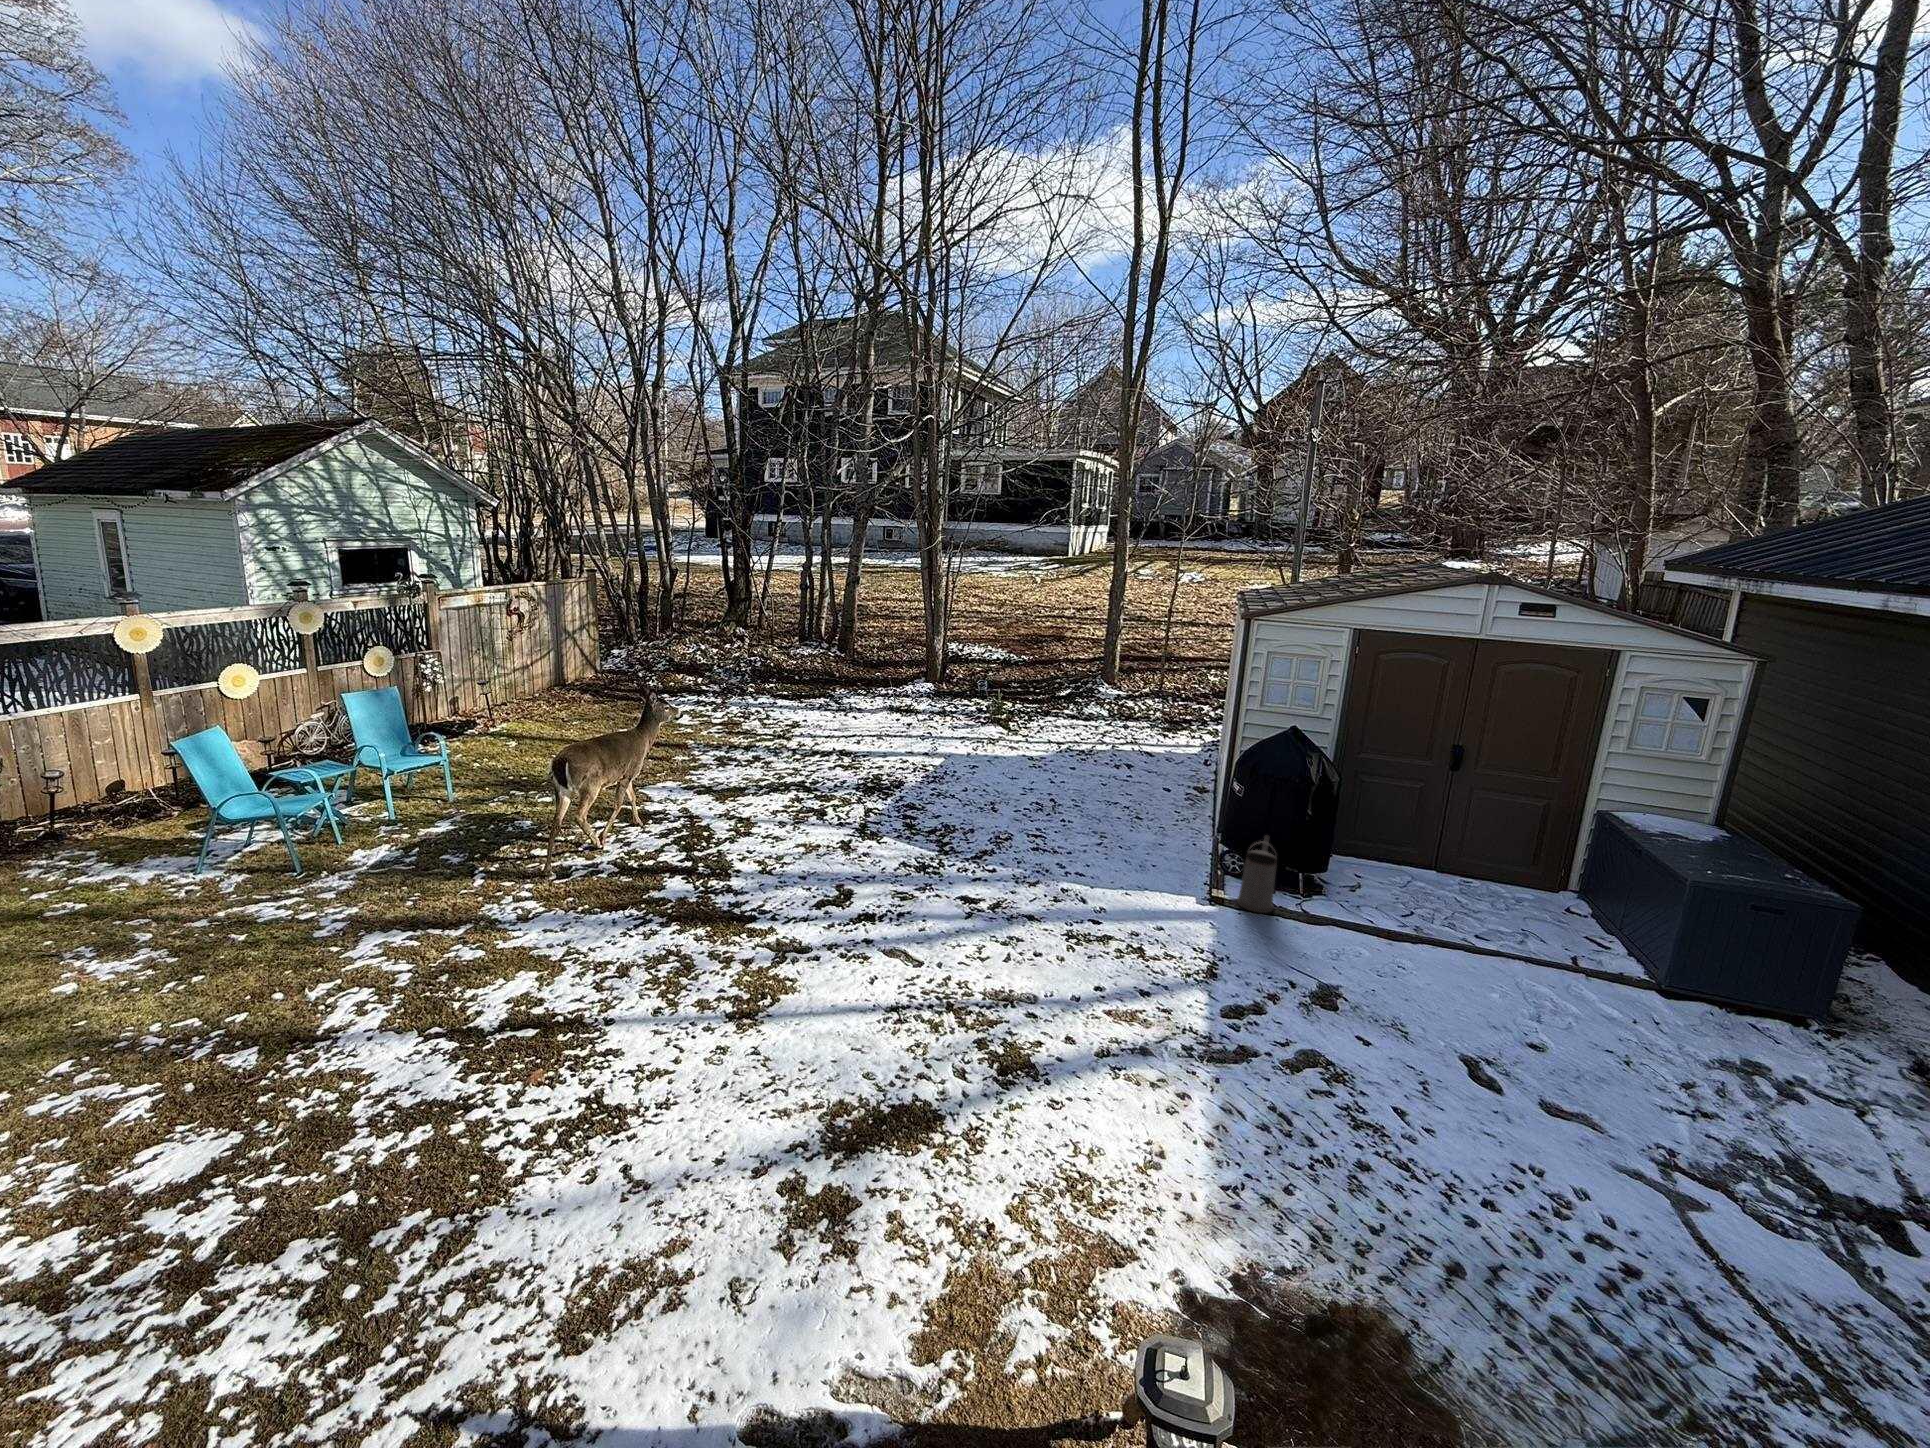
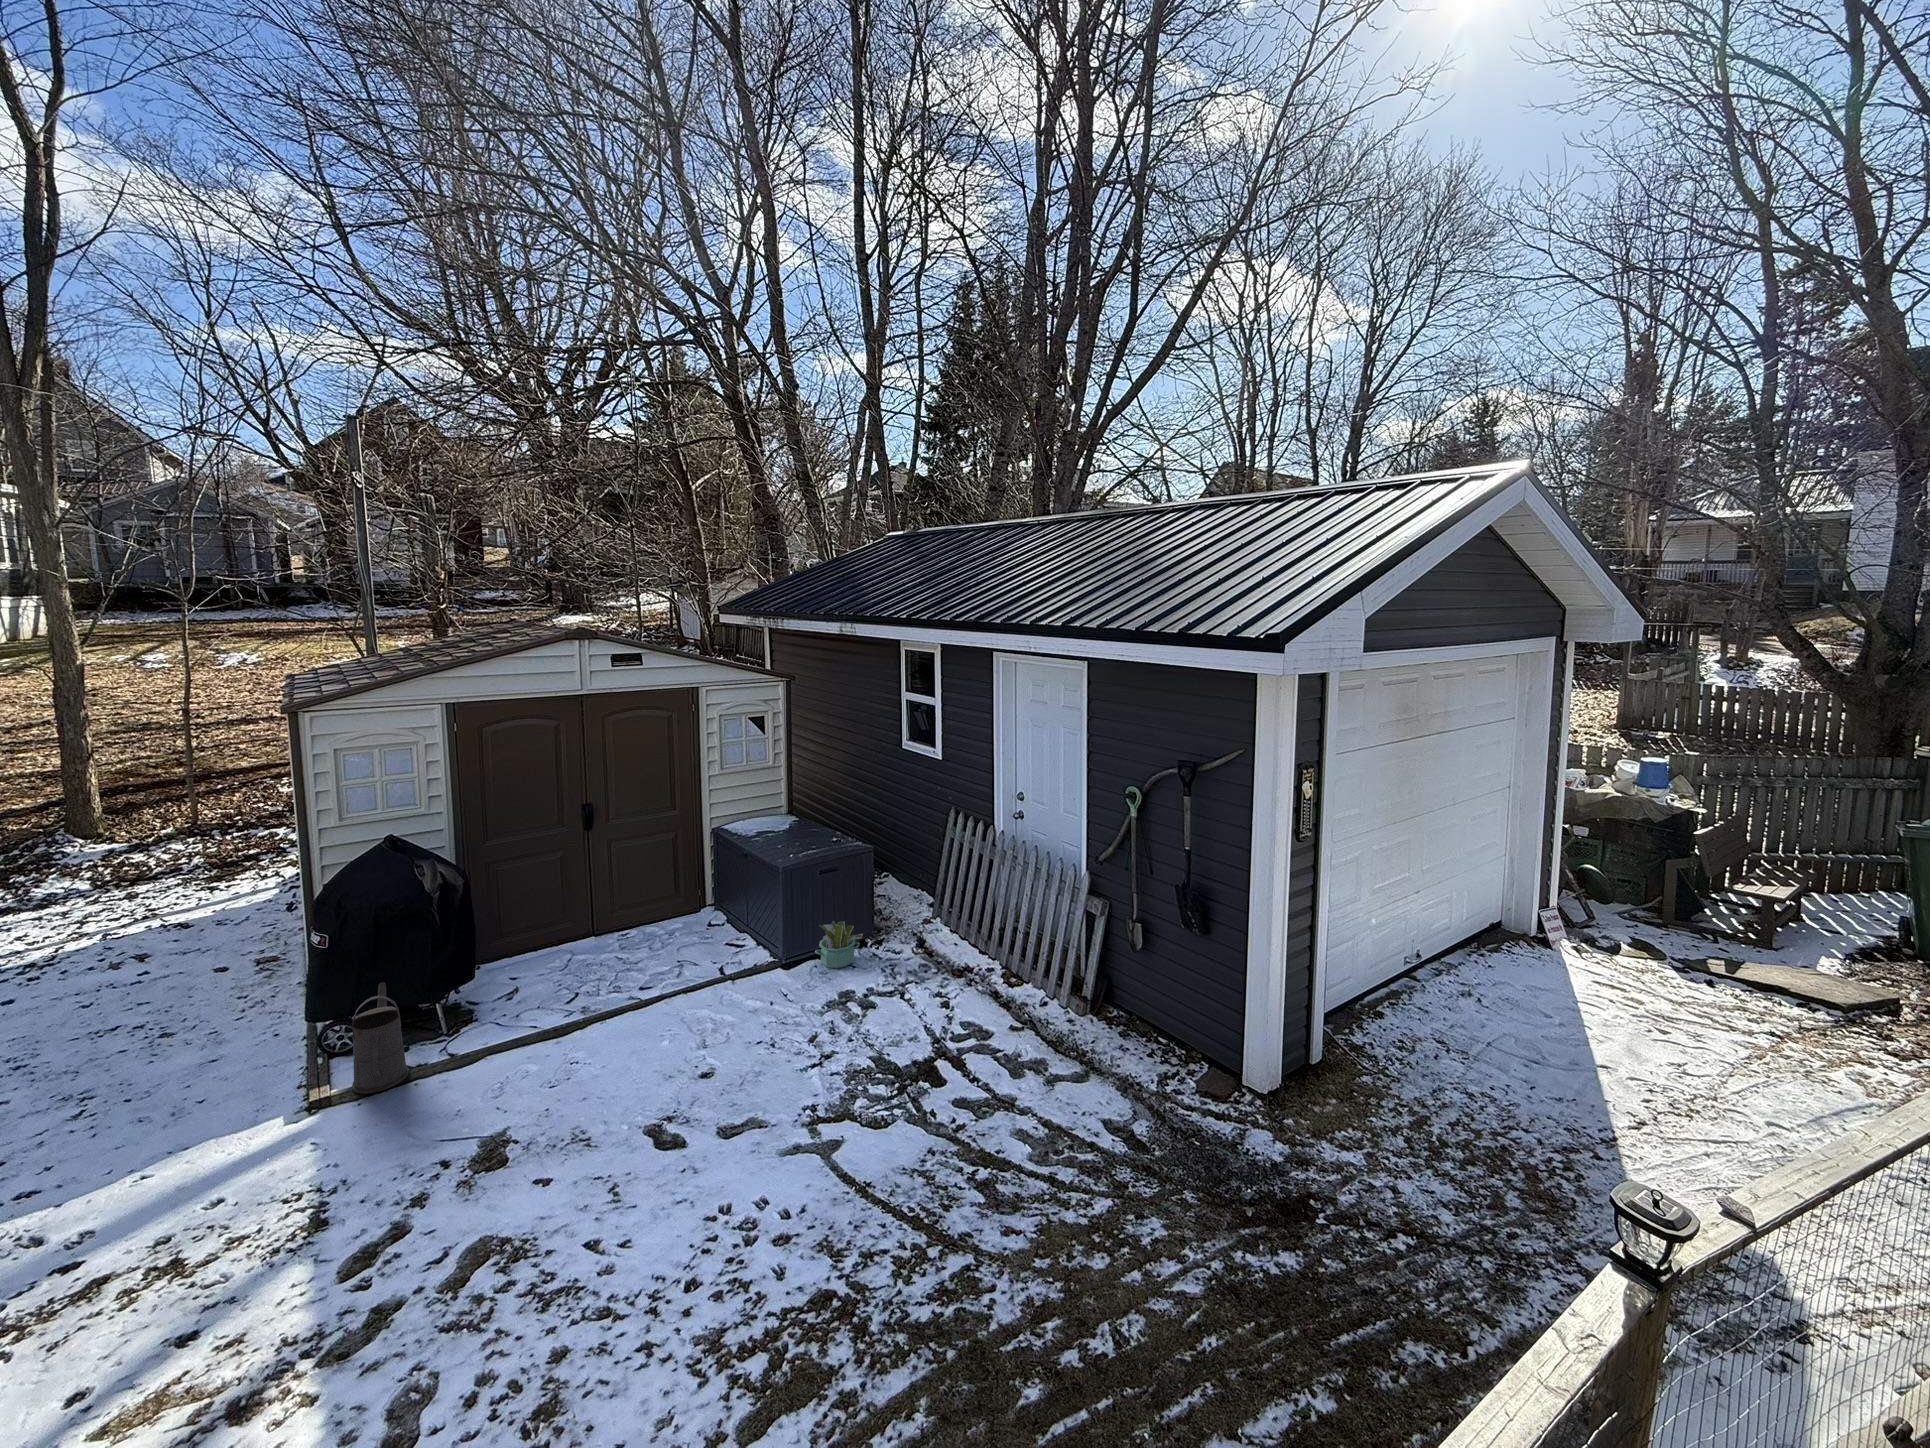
decorative plant: none [1716,969,1808,1037] -> present [815,921,863,968]

